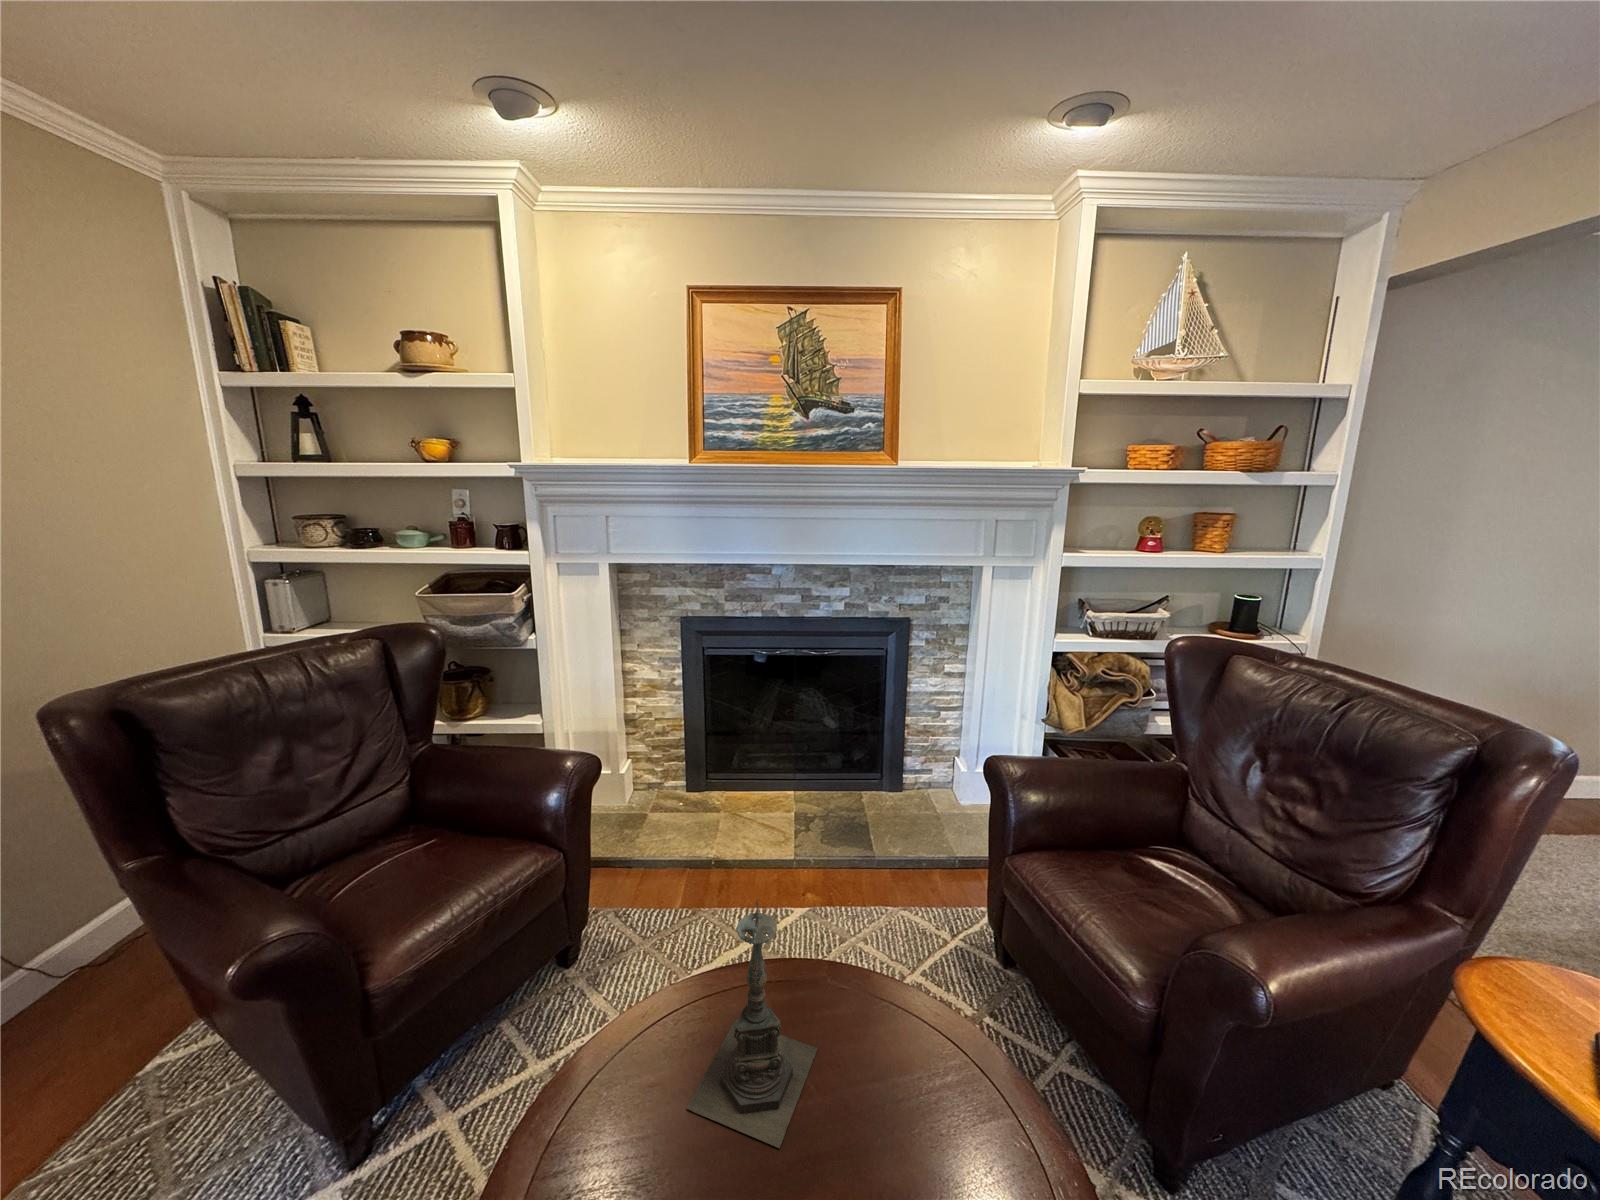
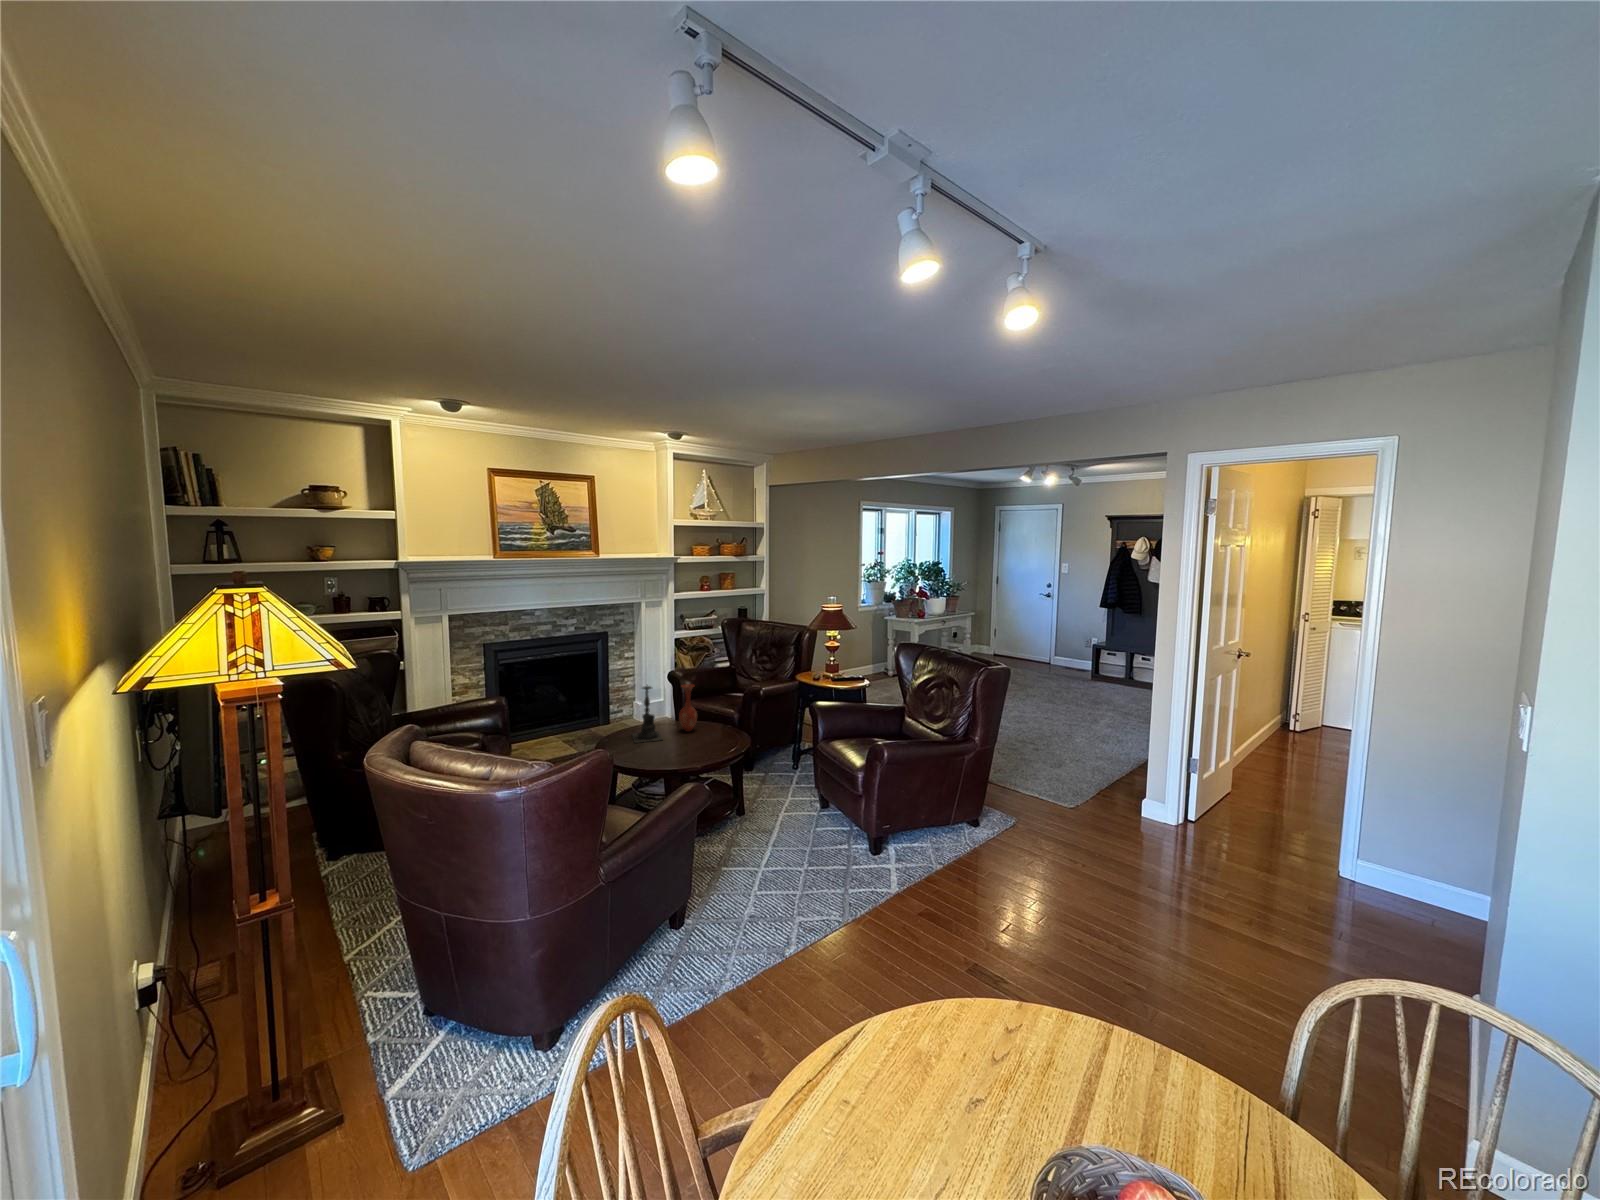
vase: none [878,940,949,1120] -> present [679,684,697,731]

